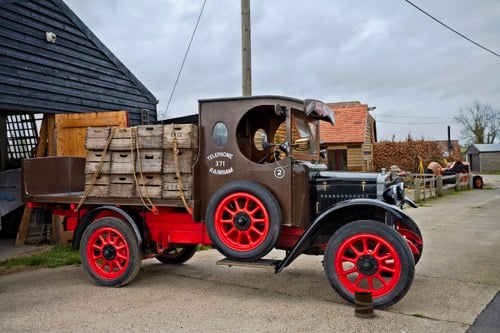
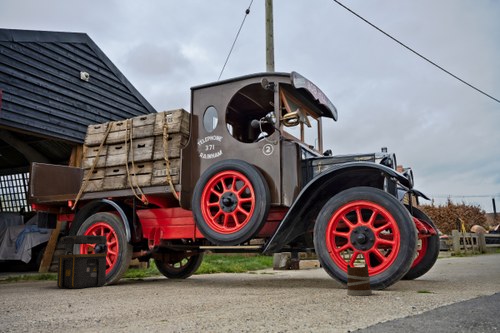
toolbox: none [73,242,120,296] -> present [57,235,107,289]

